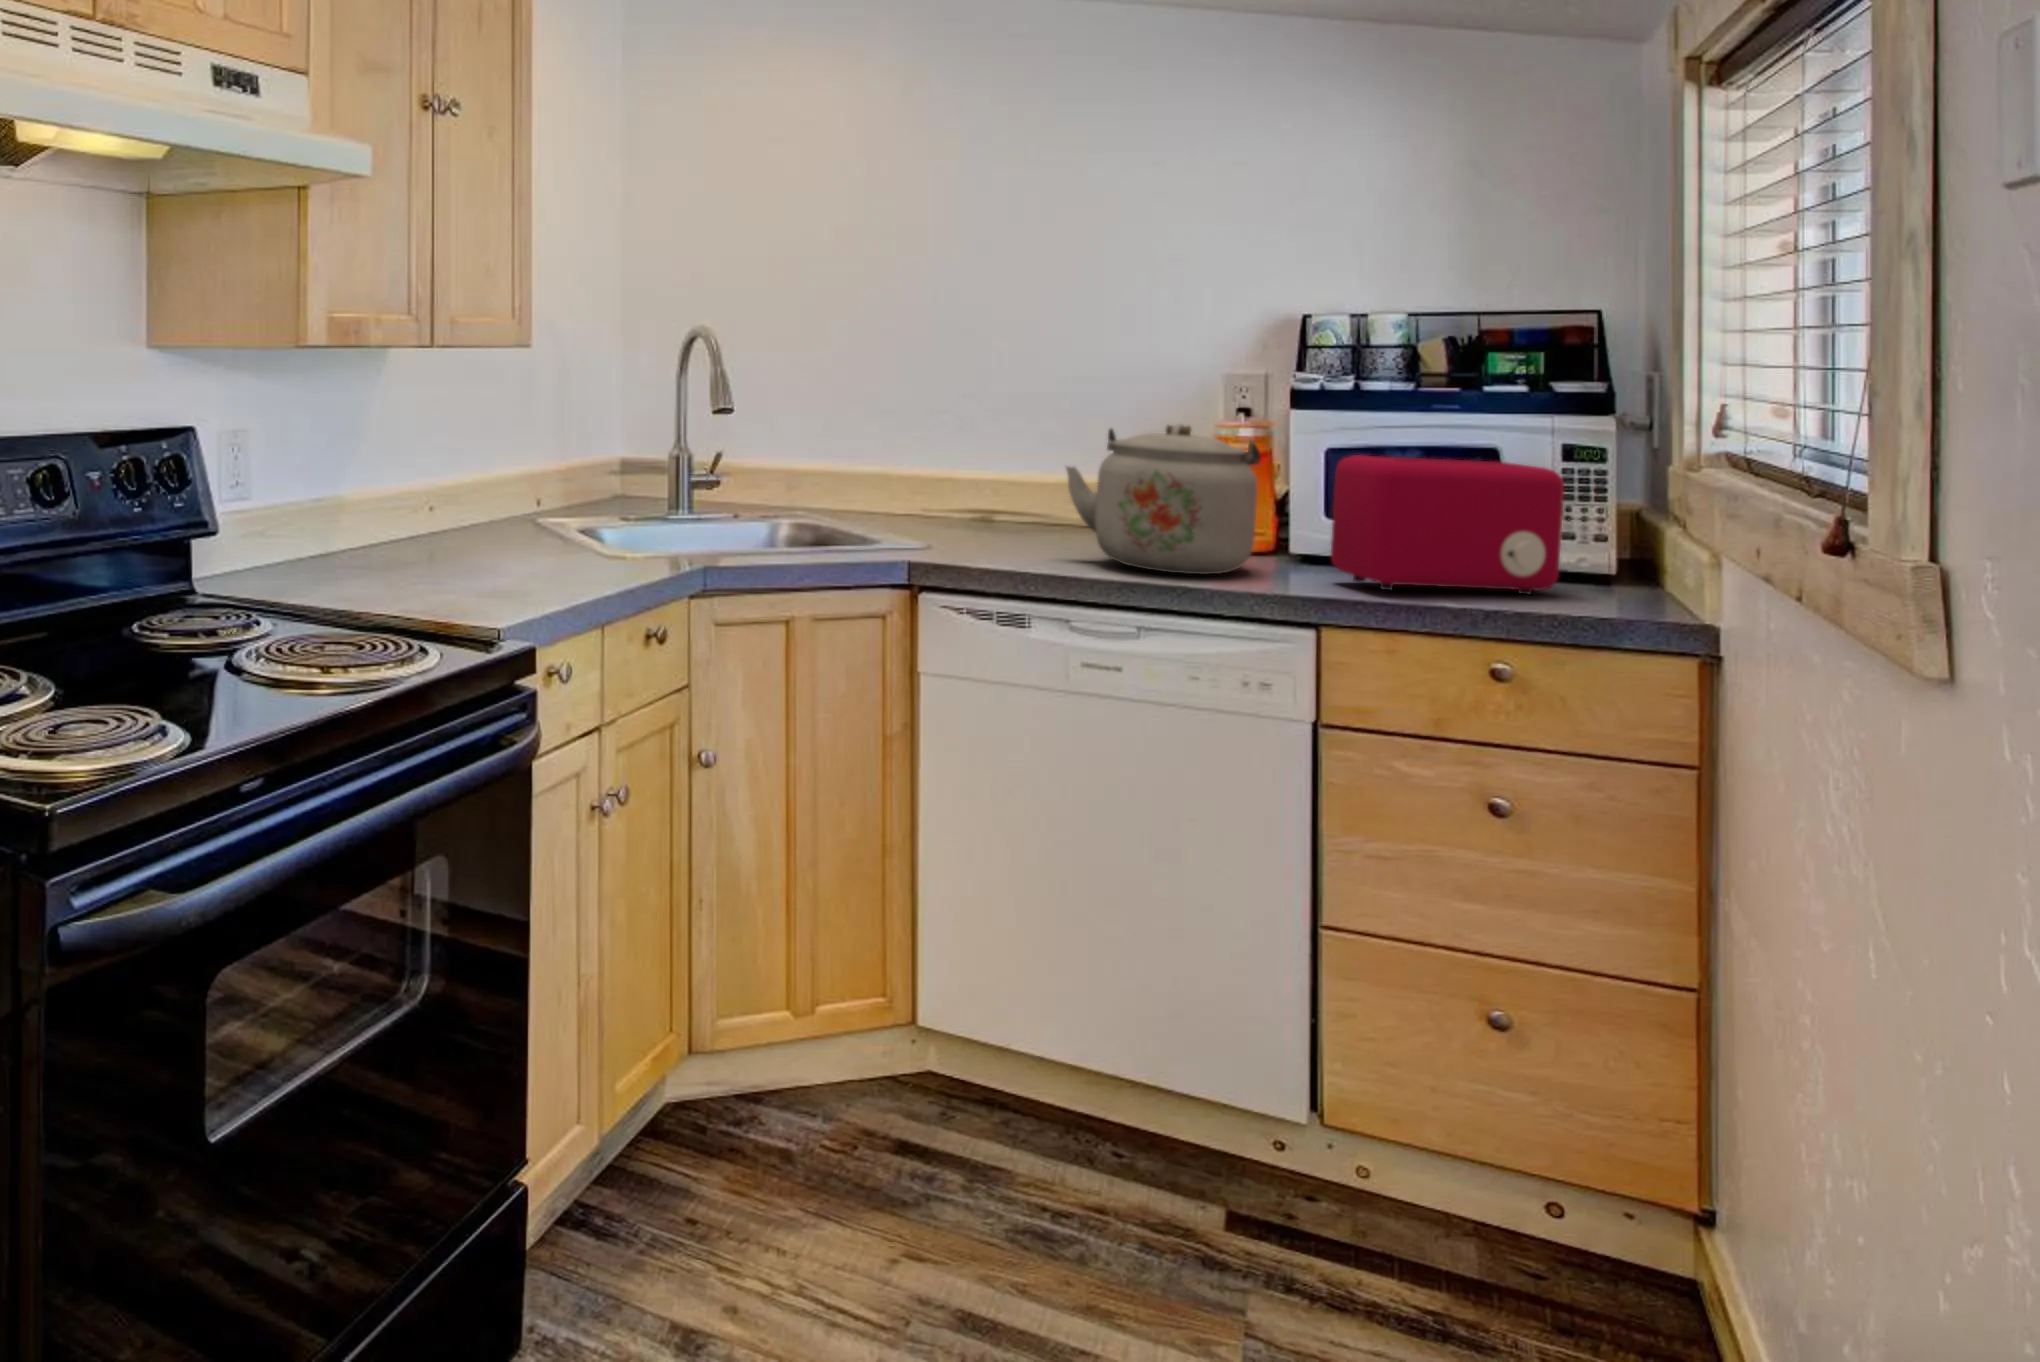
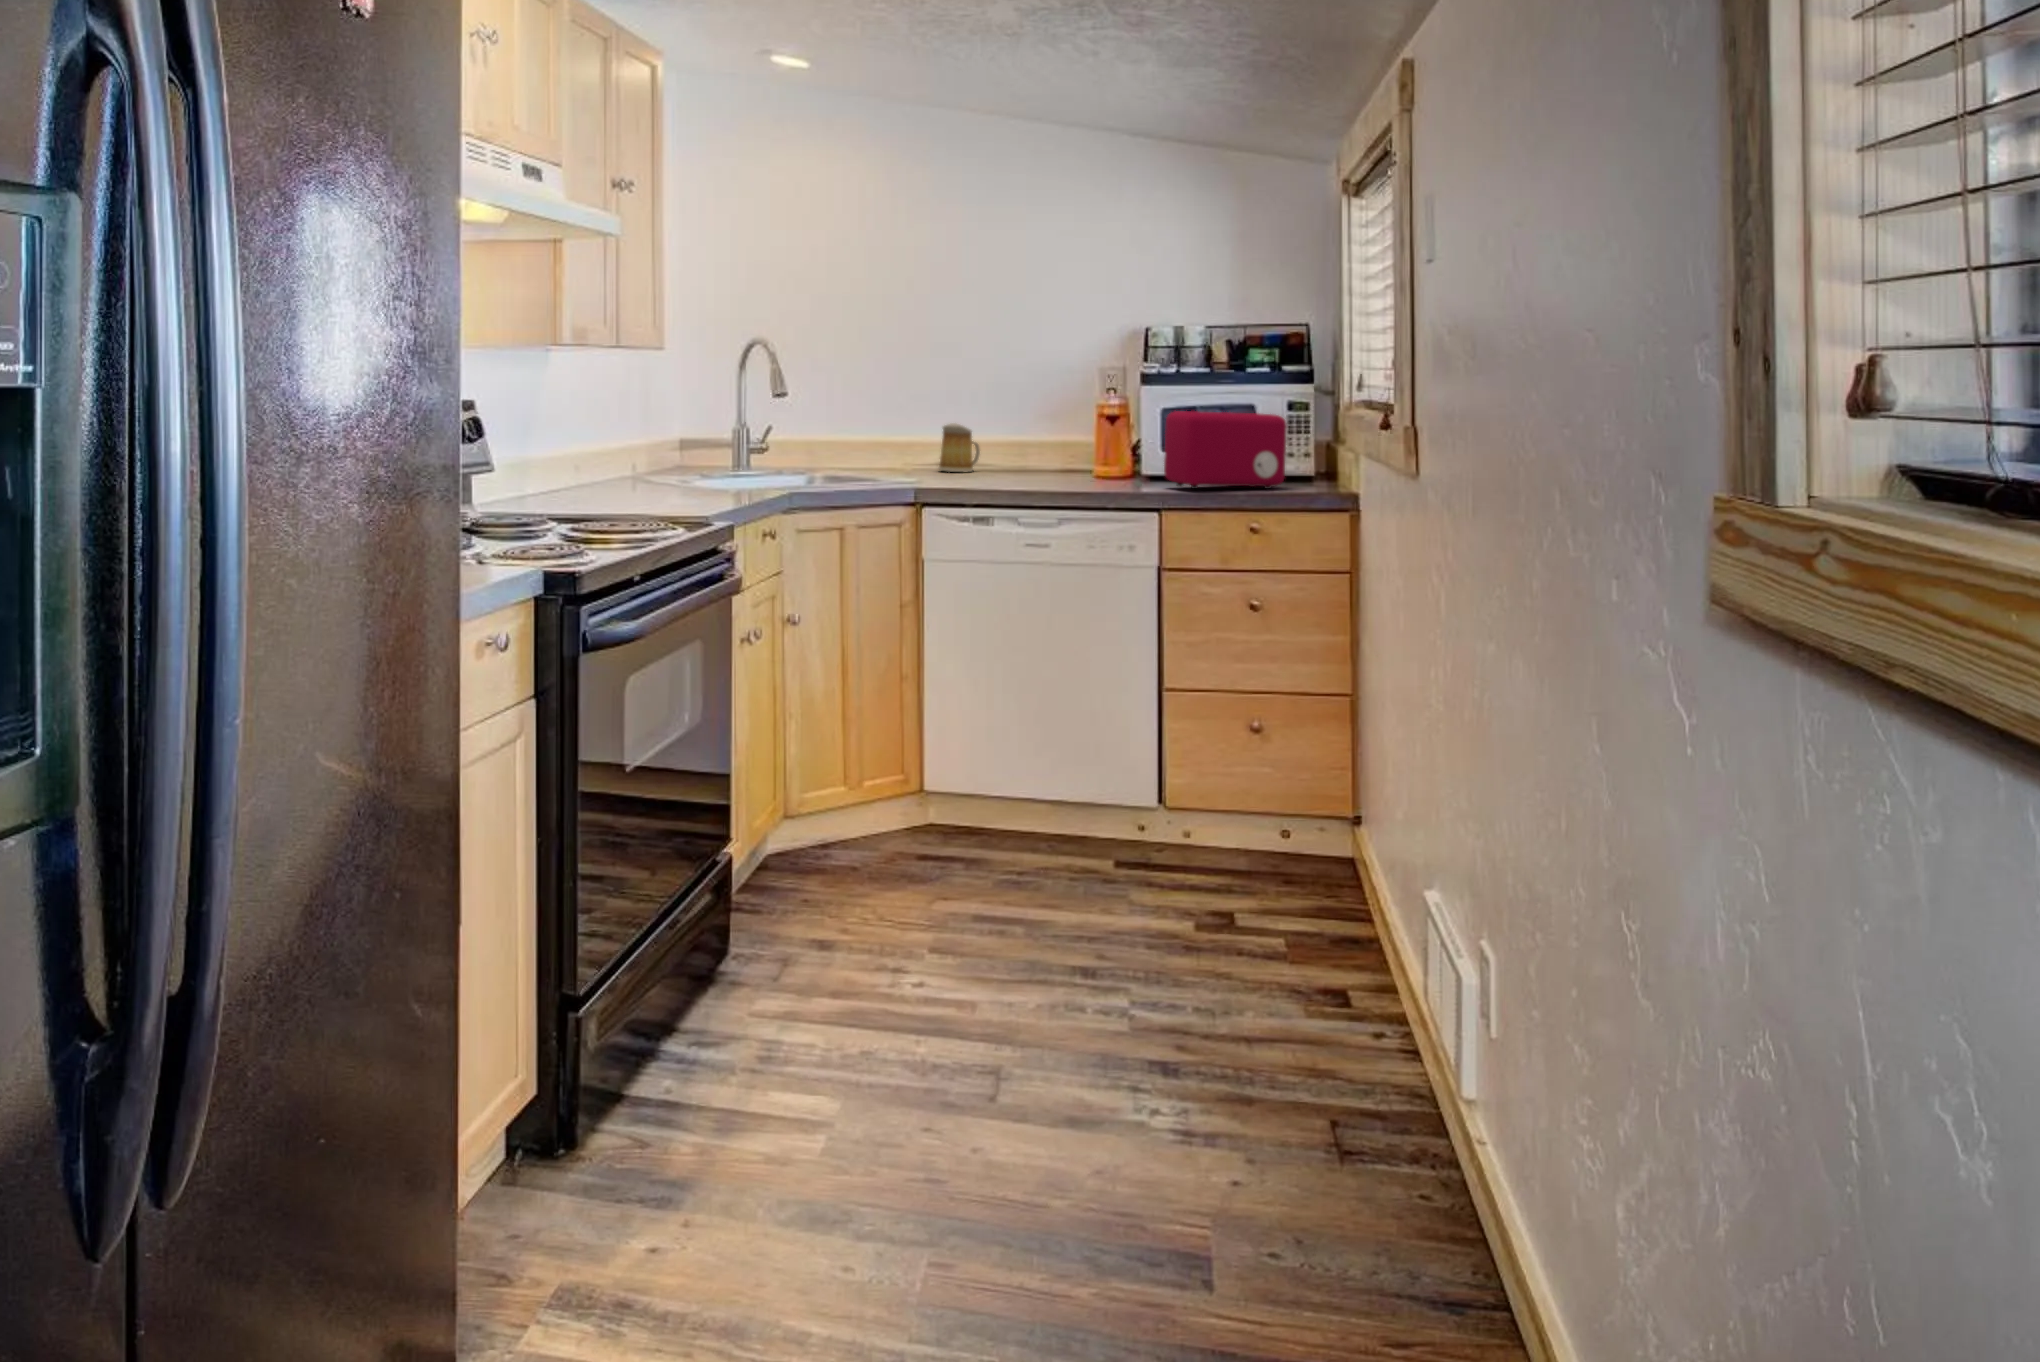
kettle: present [1066,423,1260,574] -> none [1009,395,1123,487]
mug: none [964,455,1030,529] -> present [939,423,980,472]

